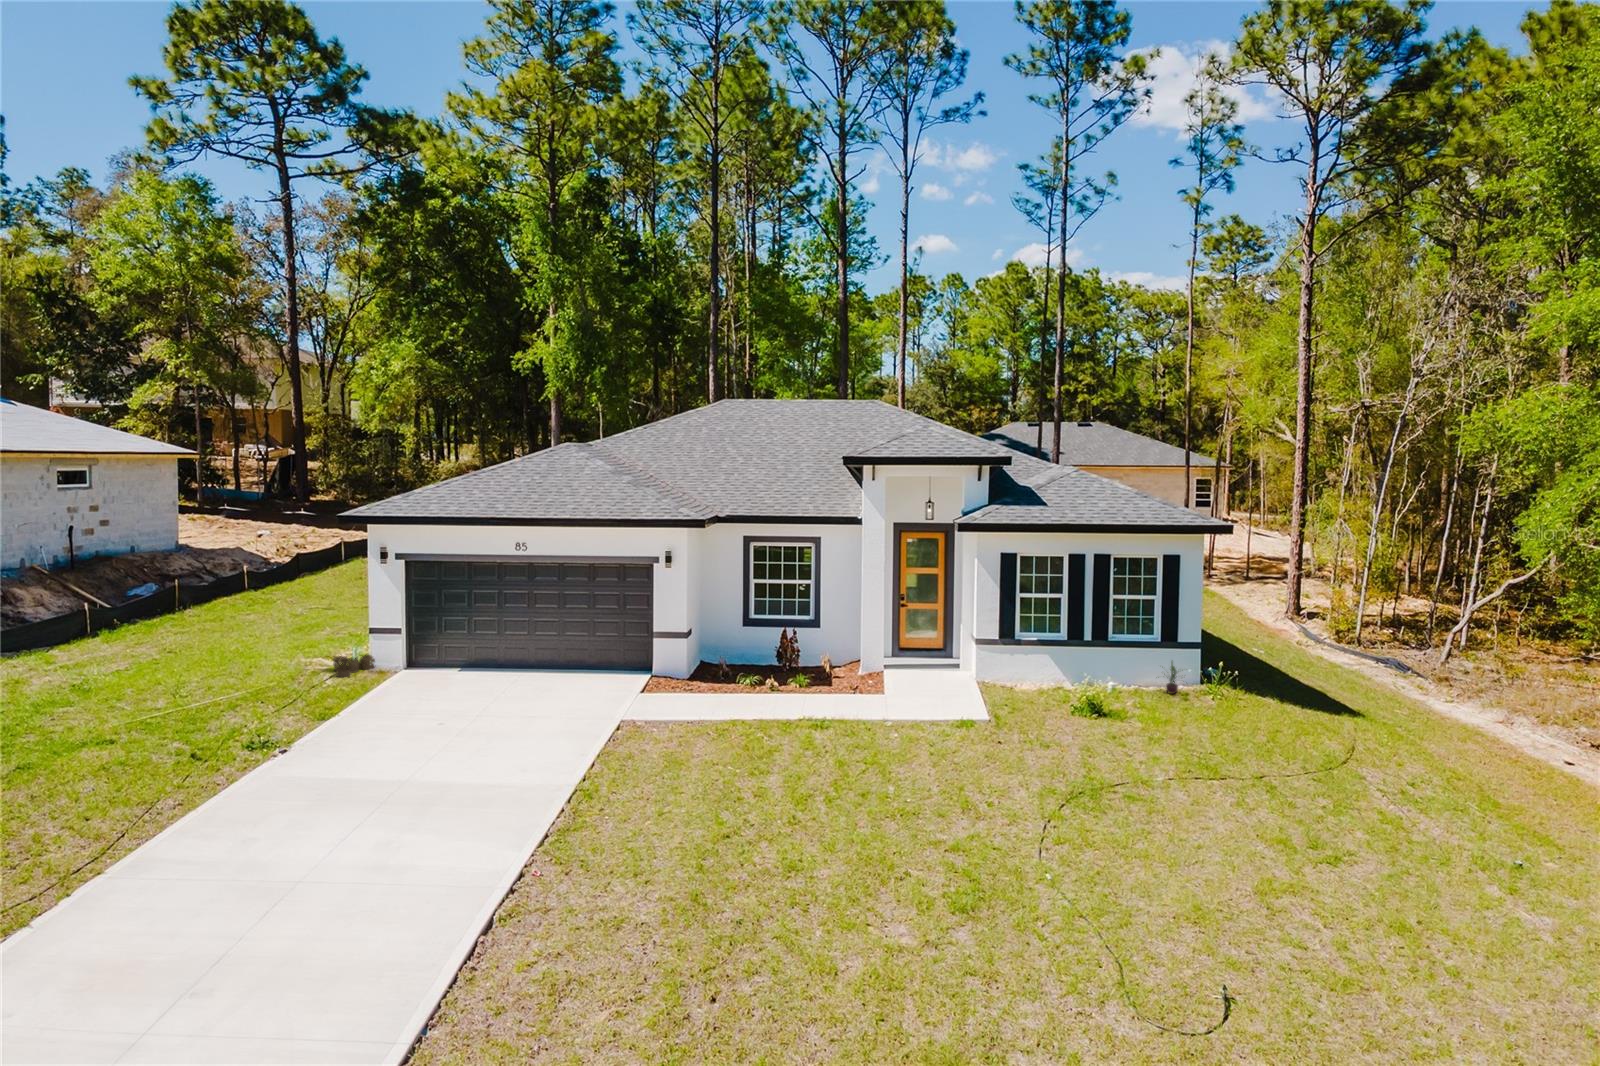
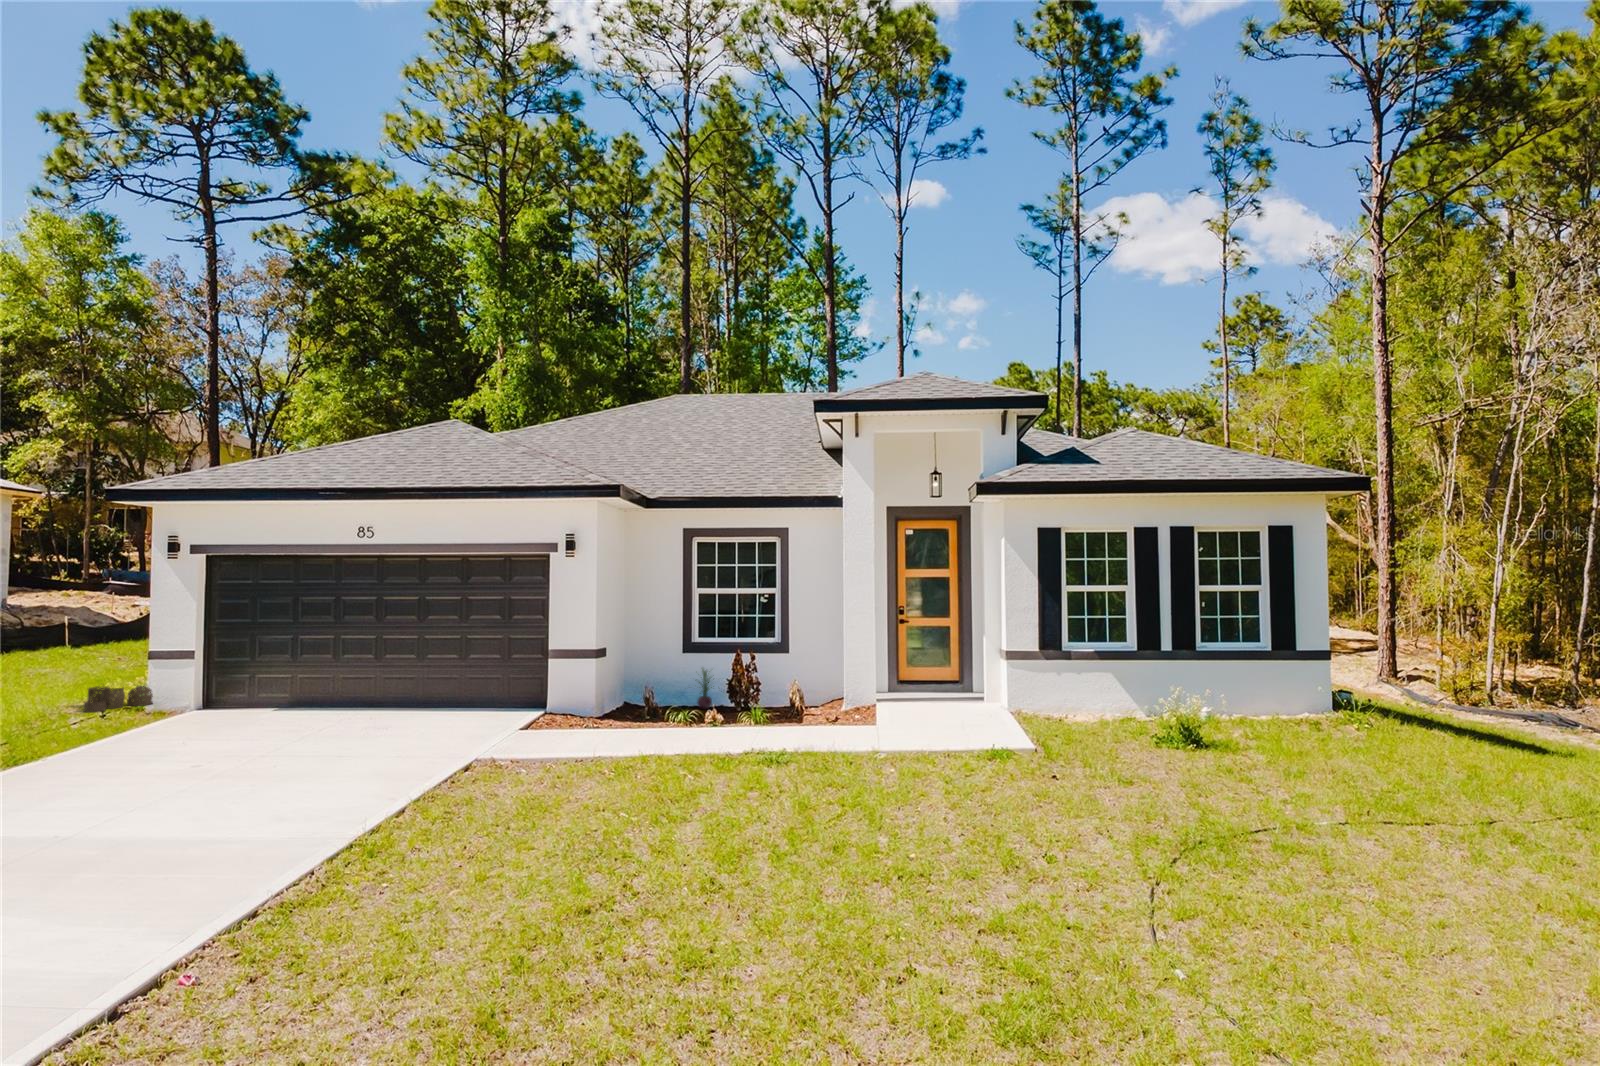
decorative plant: present [1166,662,1178,694] -> present [697,669,714,709]

